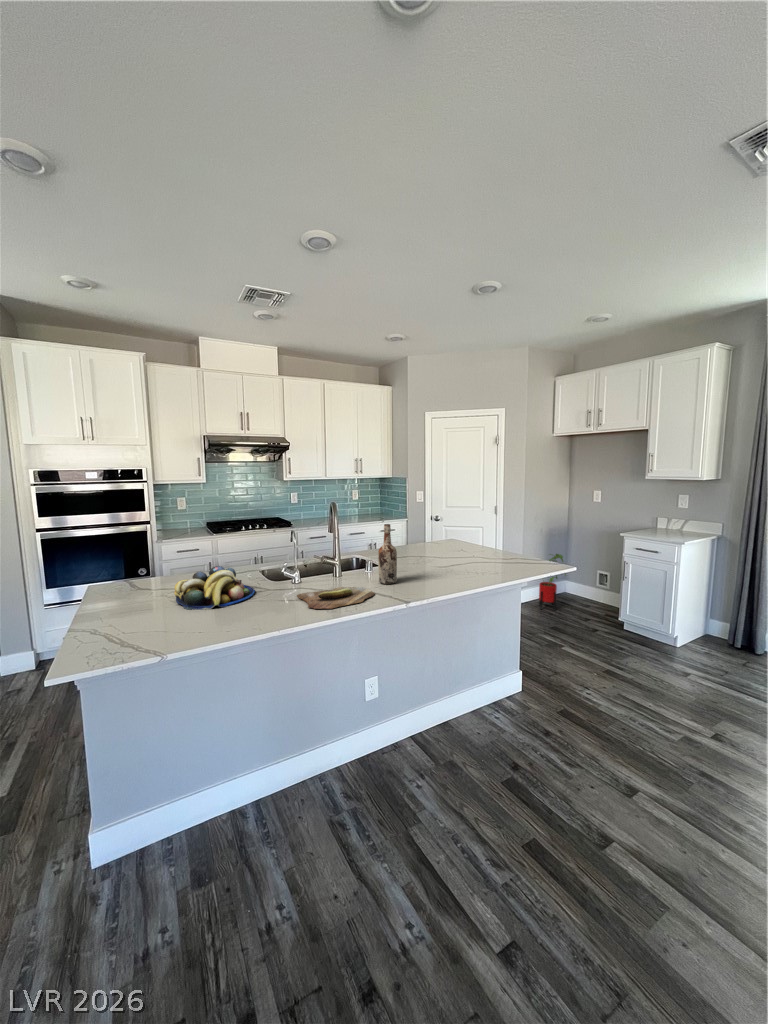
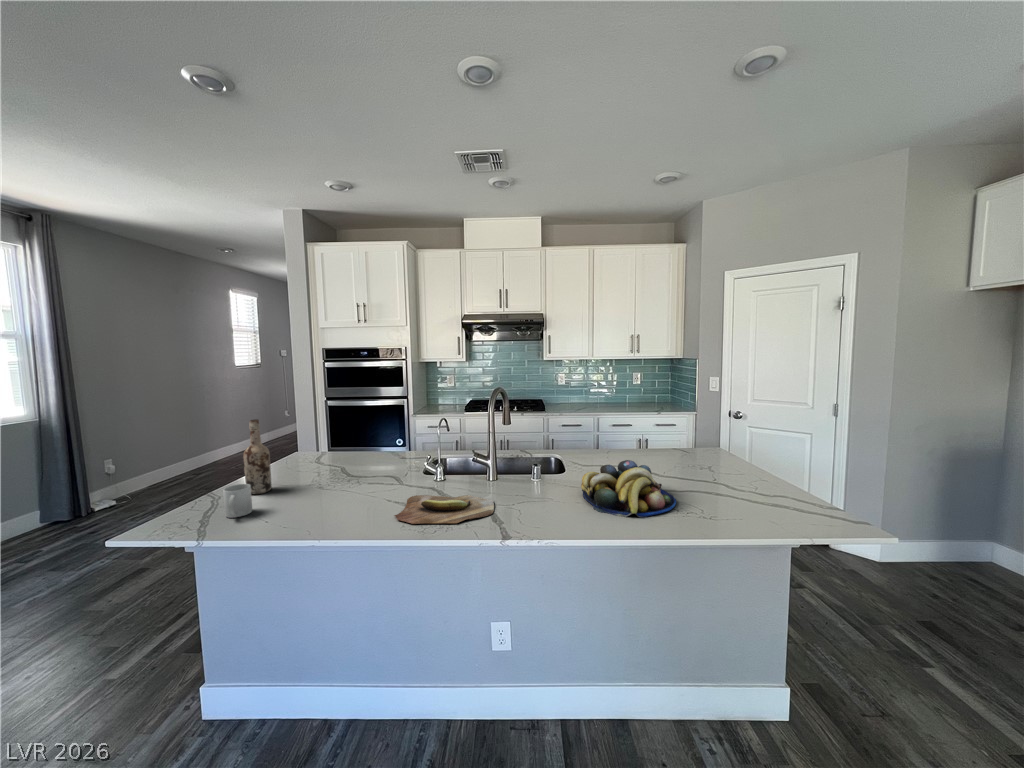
wine bottle: present [378,524,397,584] -> present [243,419,272,495]
house plant: present [539,554,566,610] -> none [895,493,975,592]
fruit bowl: present [174,566,255,610] -> present [581,460,676,517]
mug: none [137,606,165,639] -> present [223,484,252,518]

